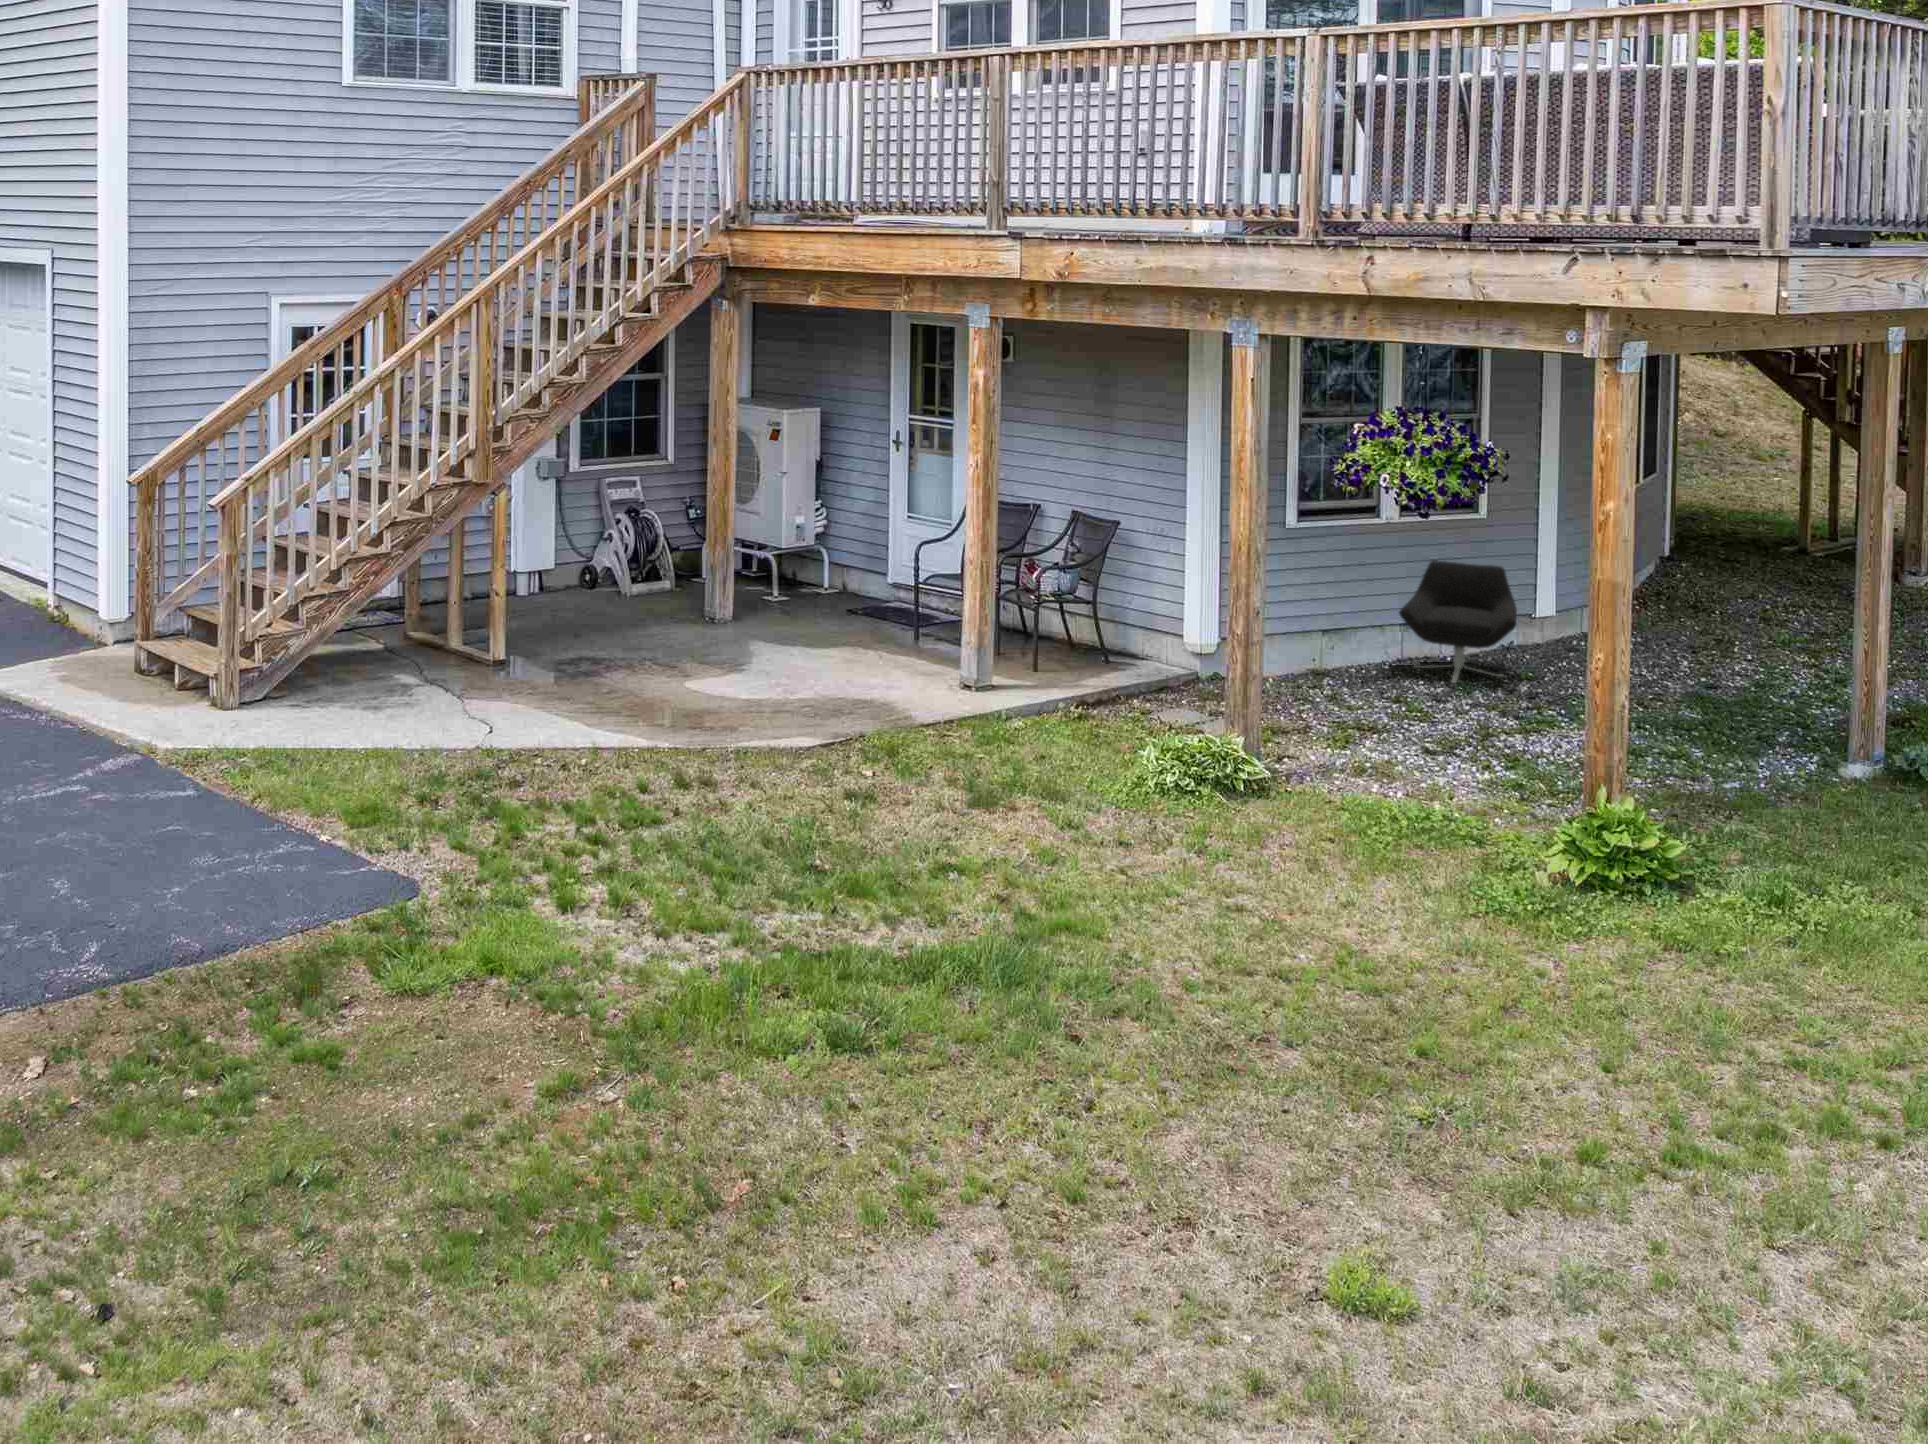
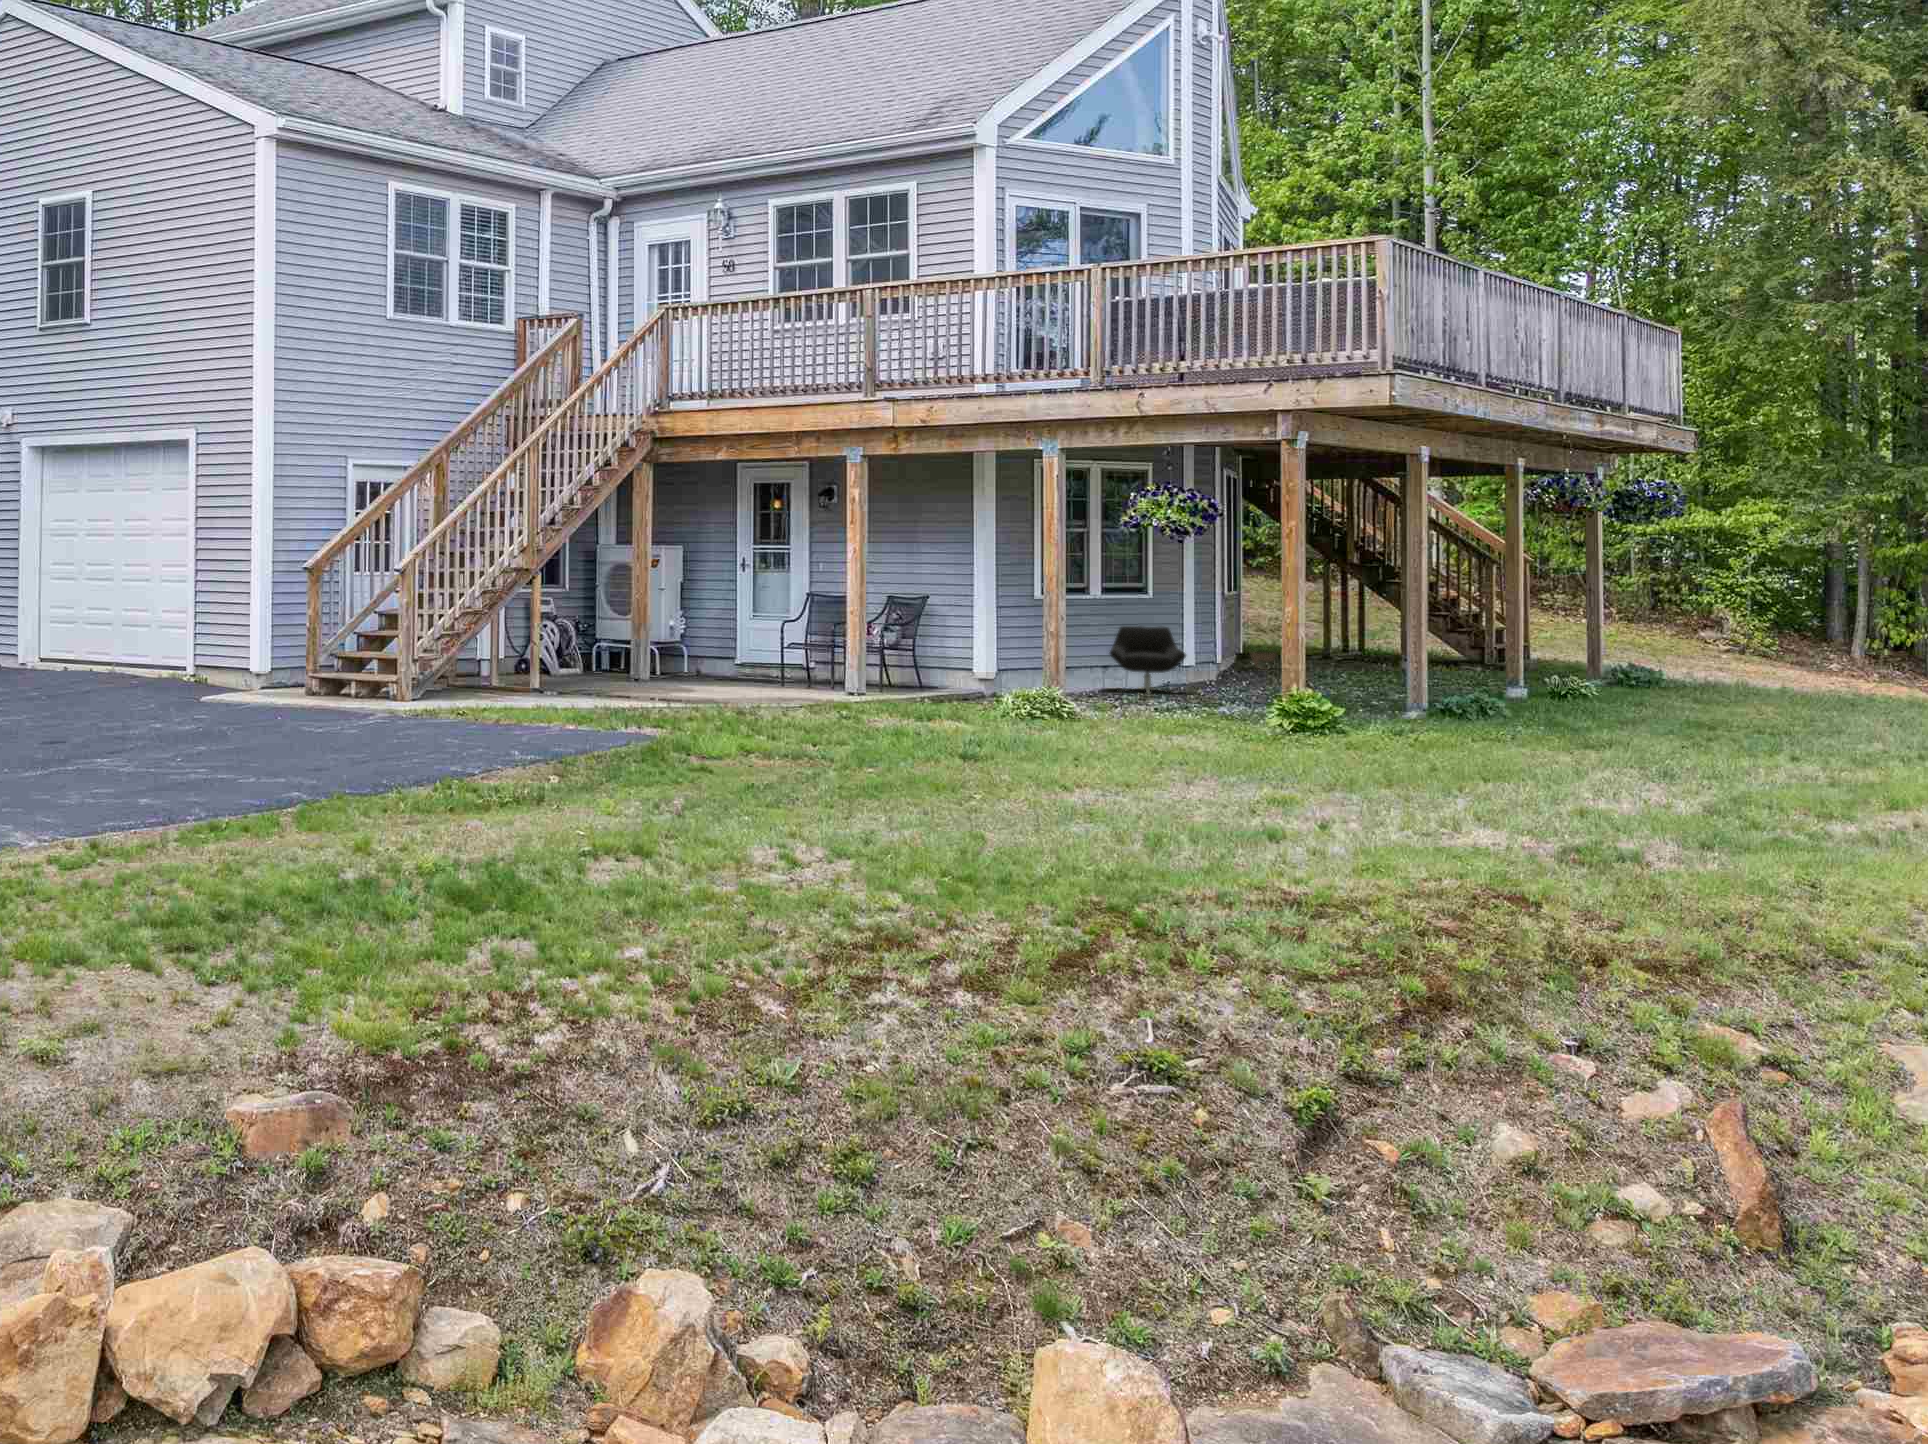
decorative plant: none [1666,532,1734,574] -> present [1248,645,1280,668]

